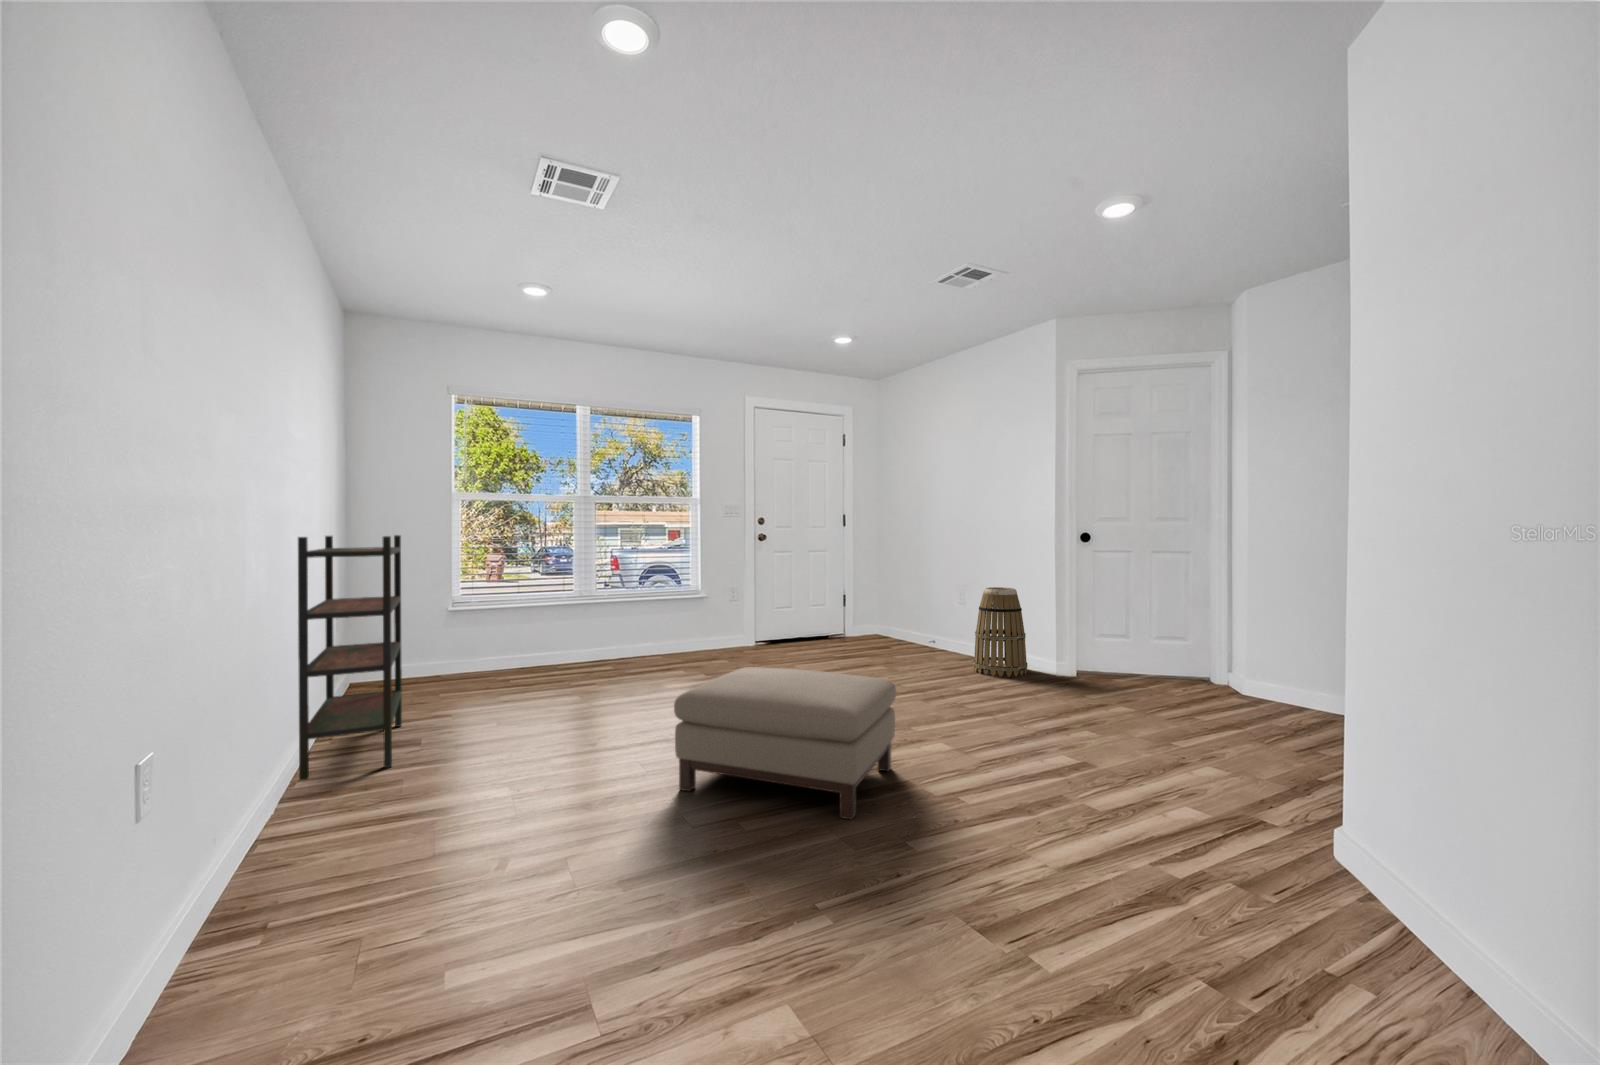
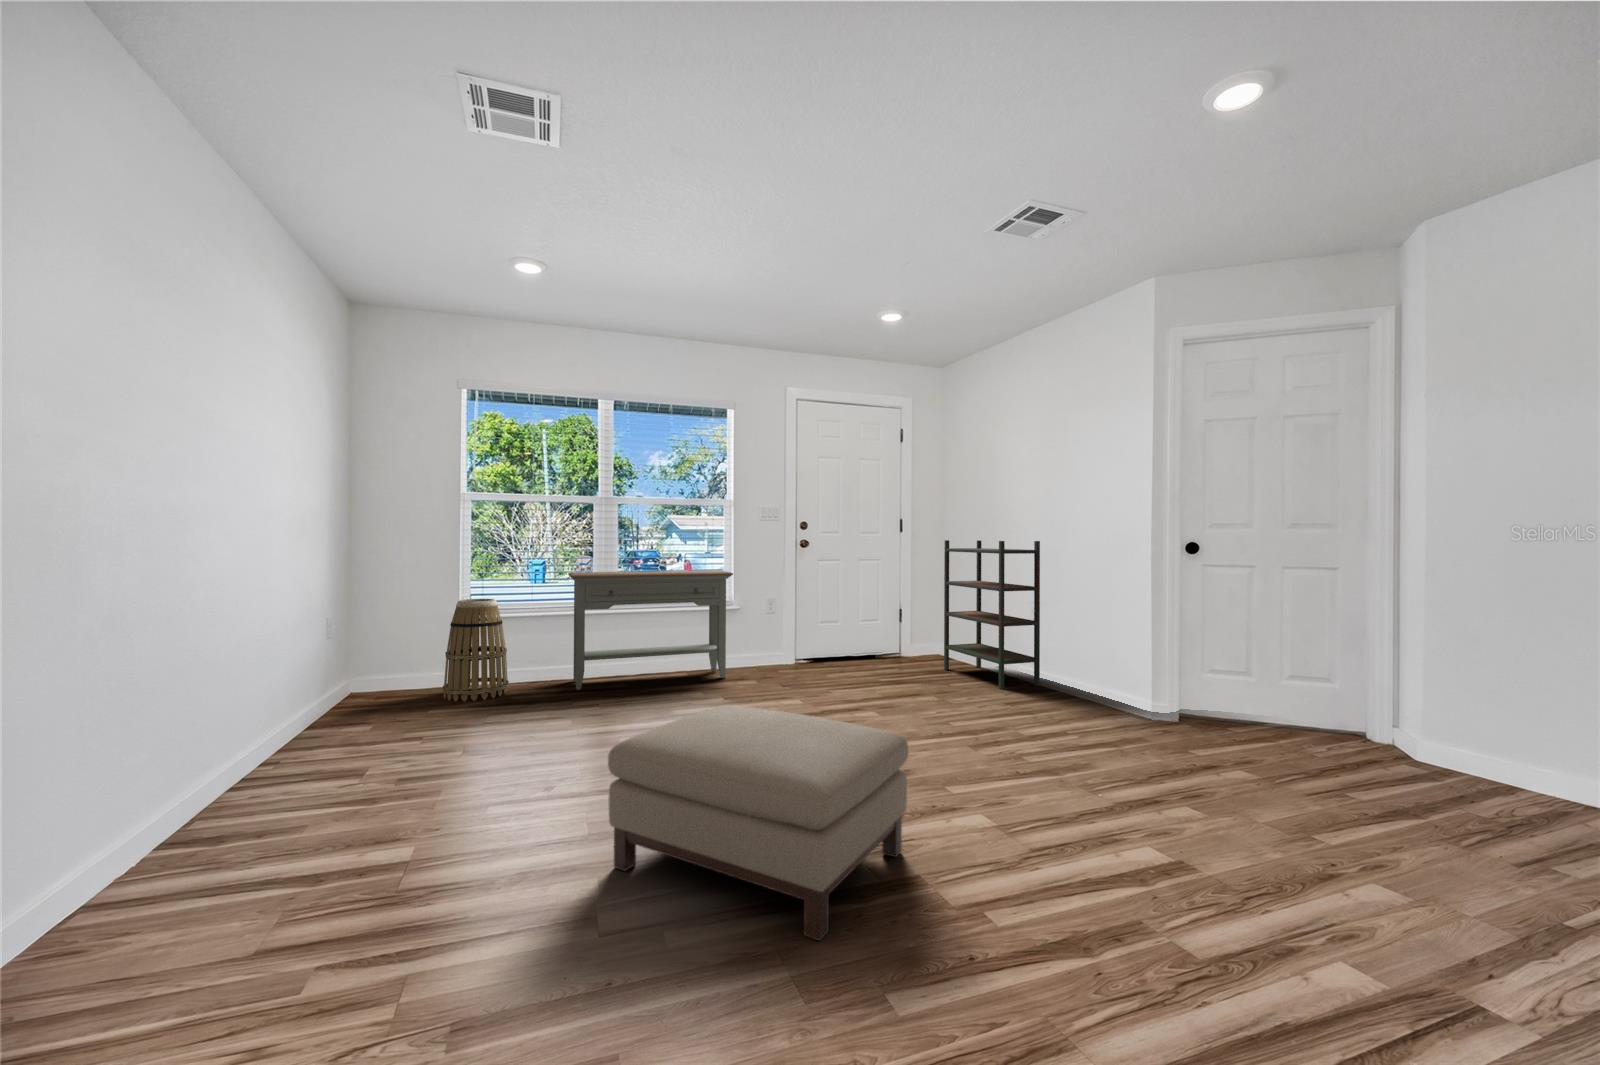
bookshelf: present [298,535,402,780] -> present [944,540,1040,689]
console table: none [552,562,703,672] -> present [568,570,733,690]
basket: present [973,587,1028,677] -> present [443,599,509,701]

